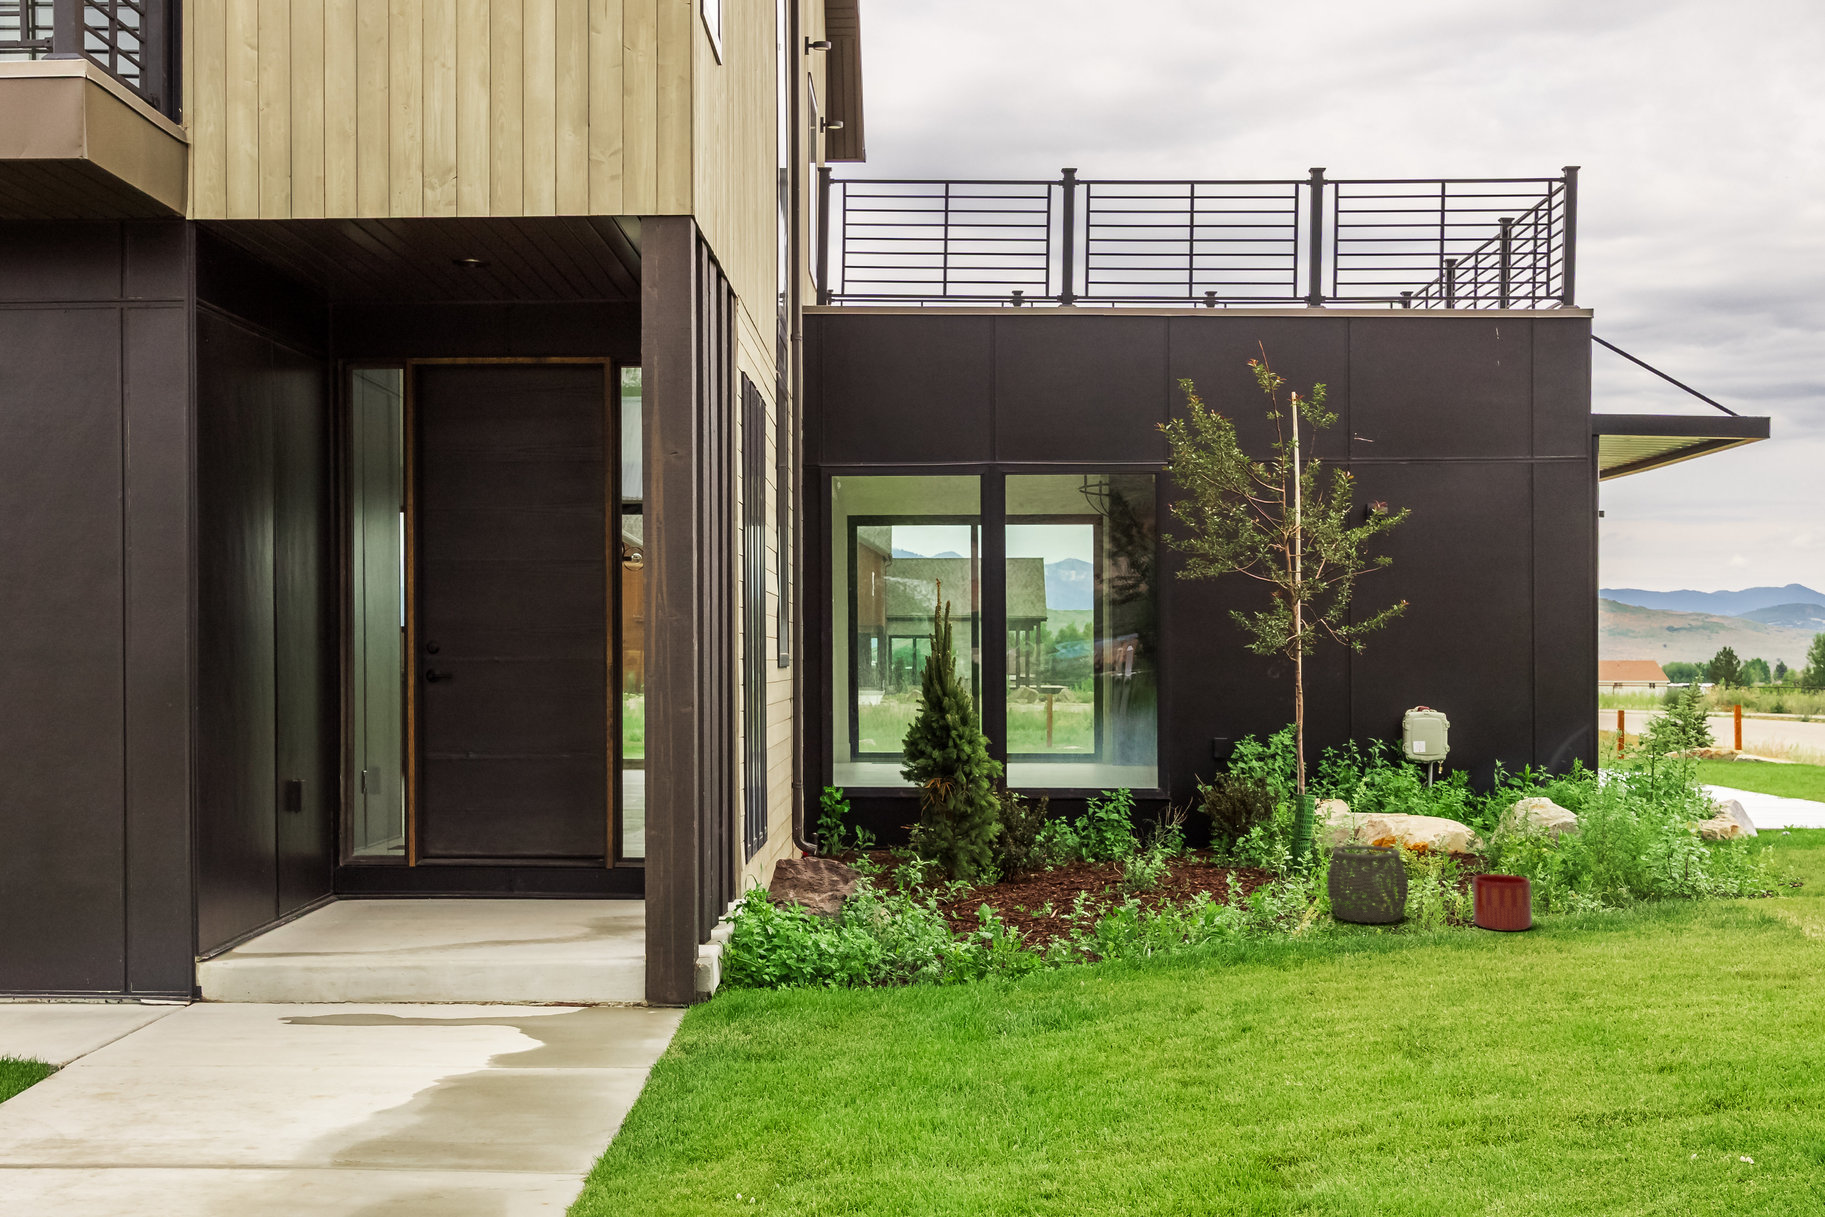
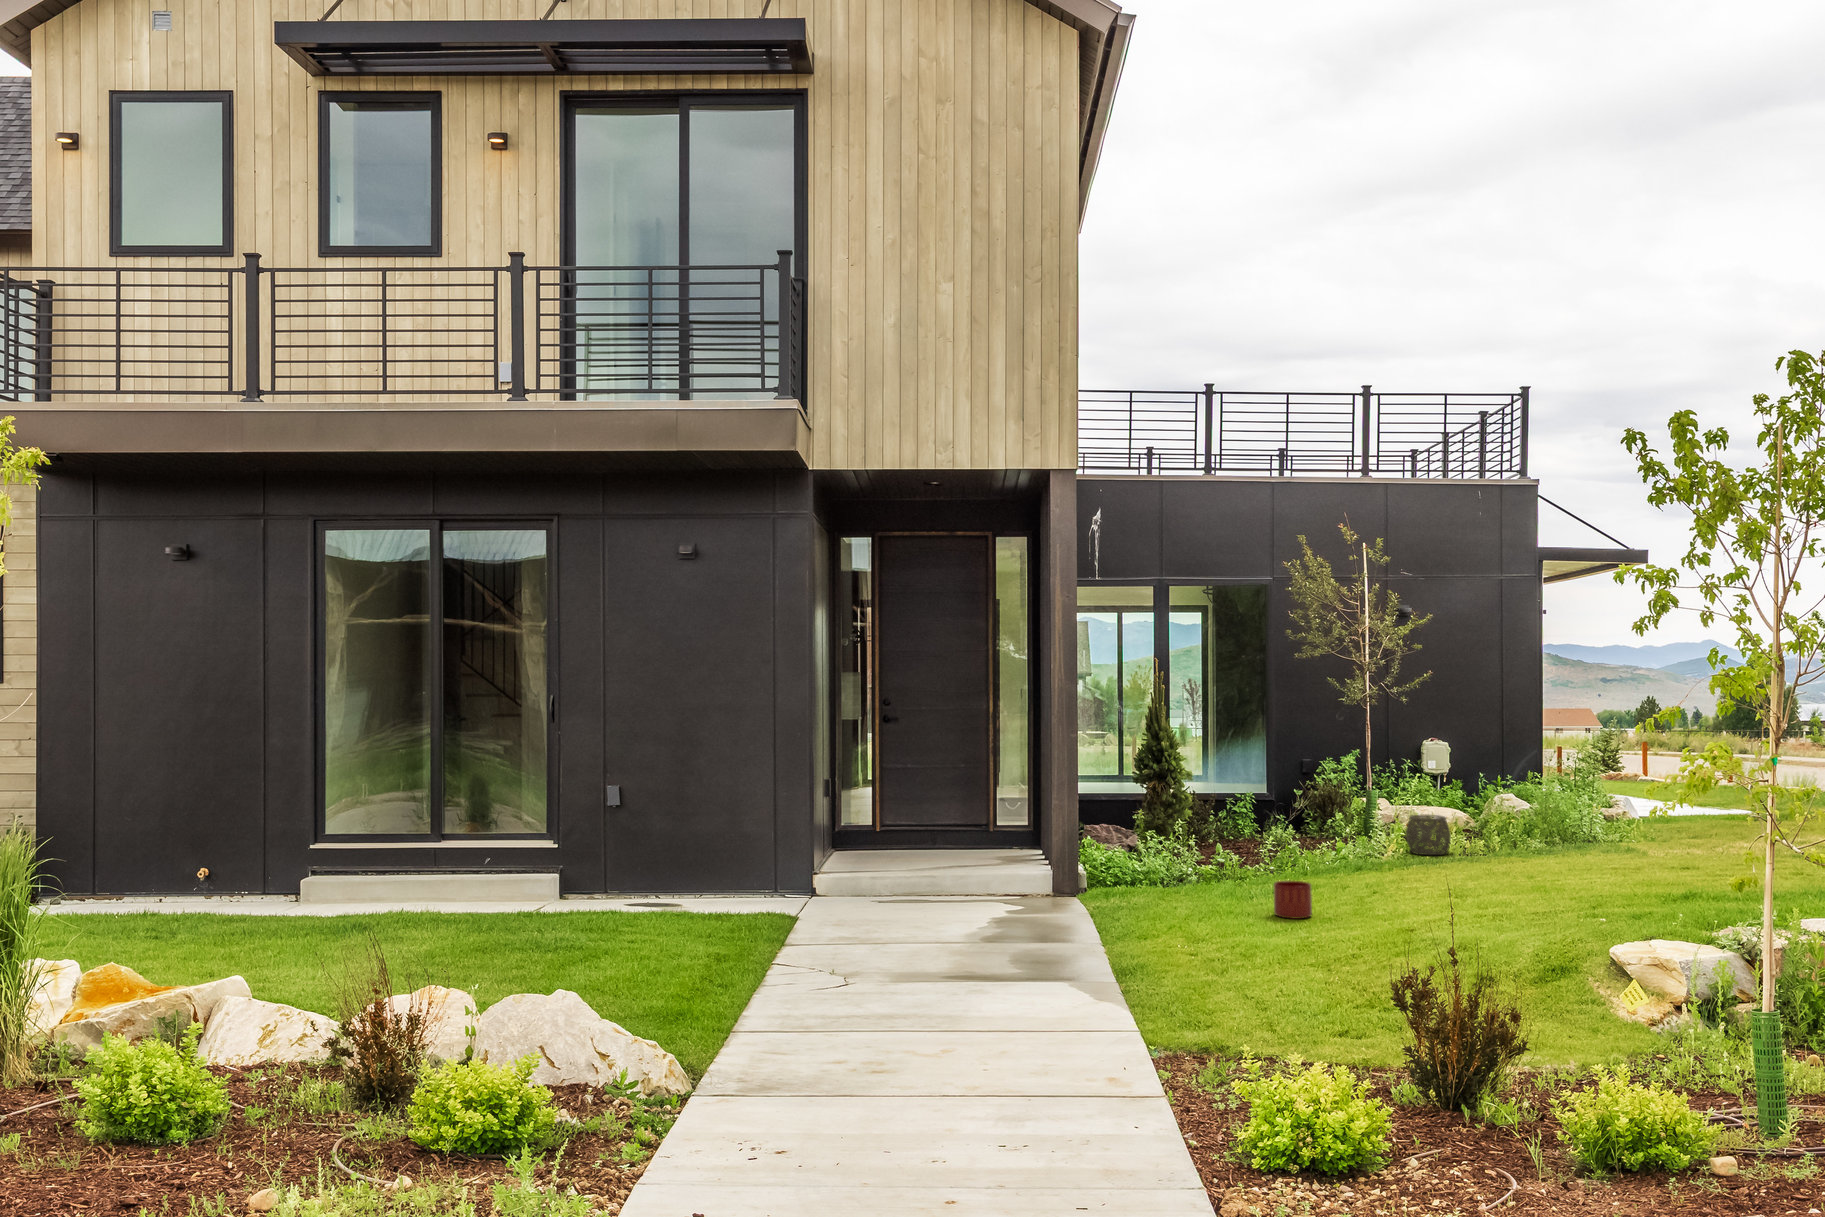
planter: present [1473,874,1532,931] -> present [1274,881,1312,919]

